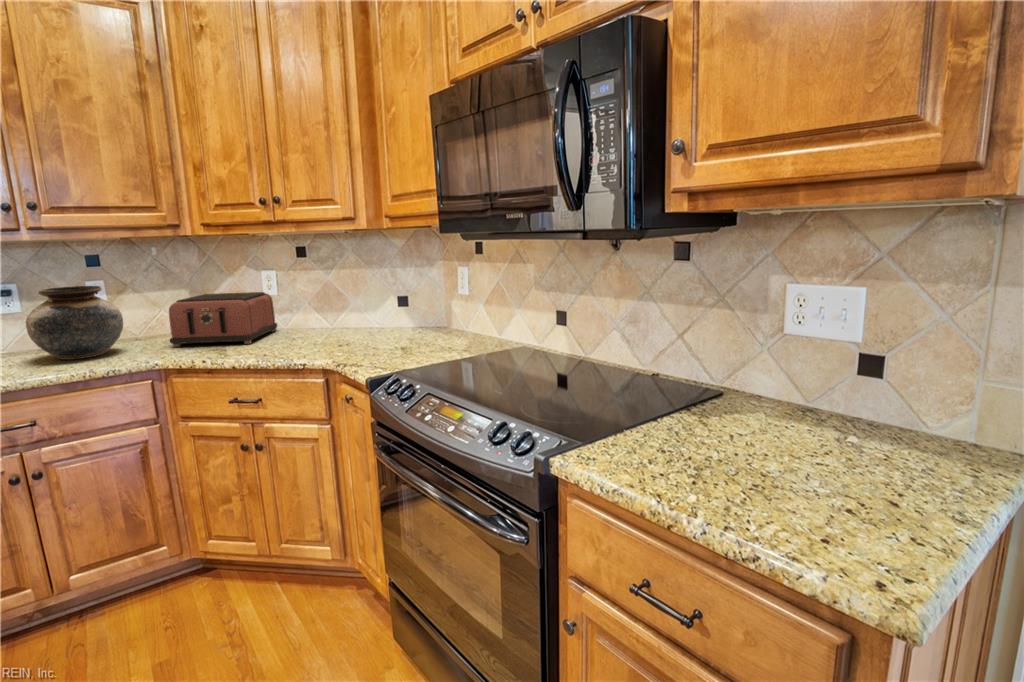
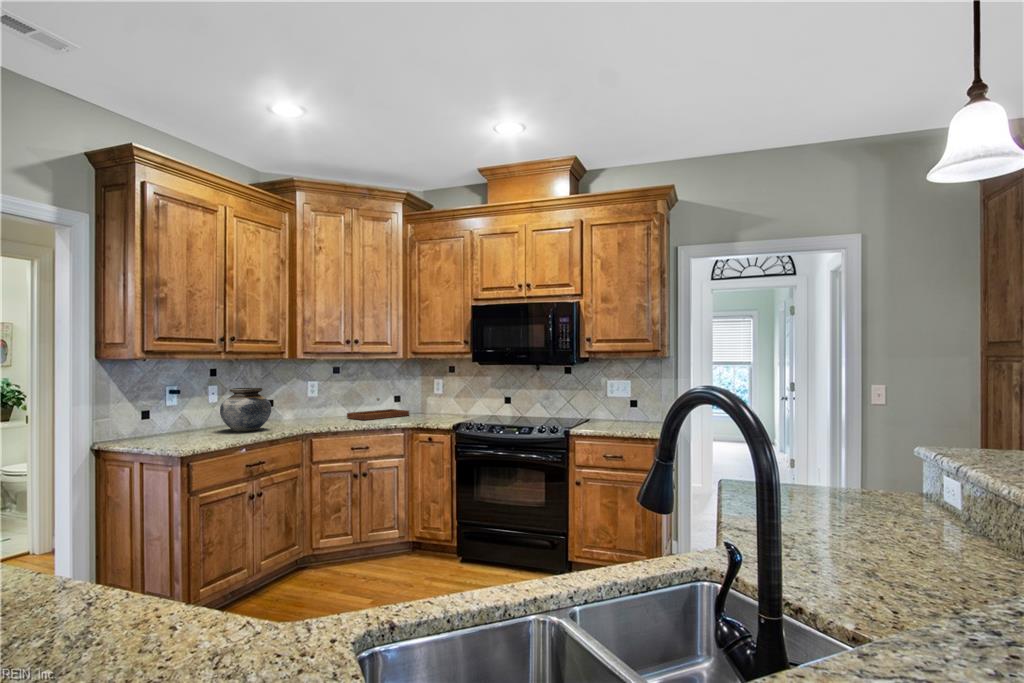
toaster: present [169,292,277,347] -> none [276,394,335,425]
tray: none [297,301,402,344] -> present [347,398,409,420]

